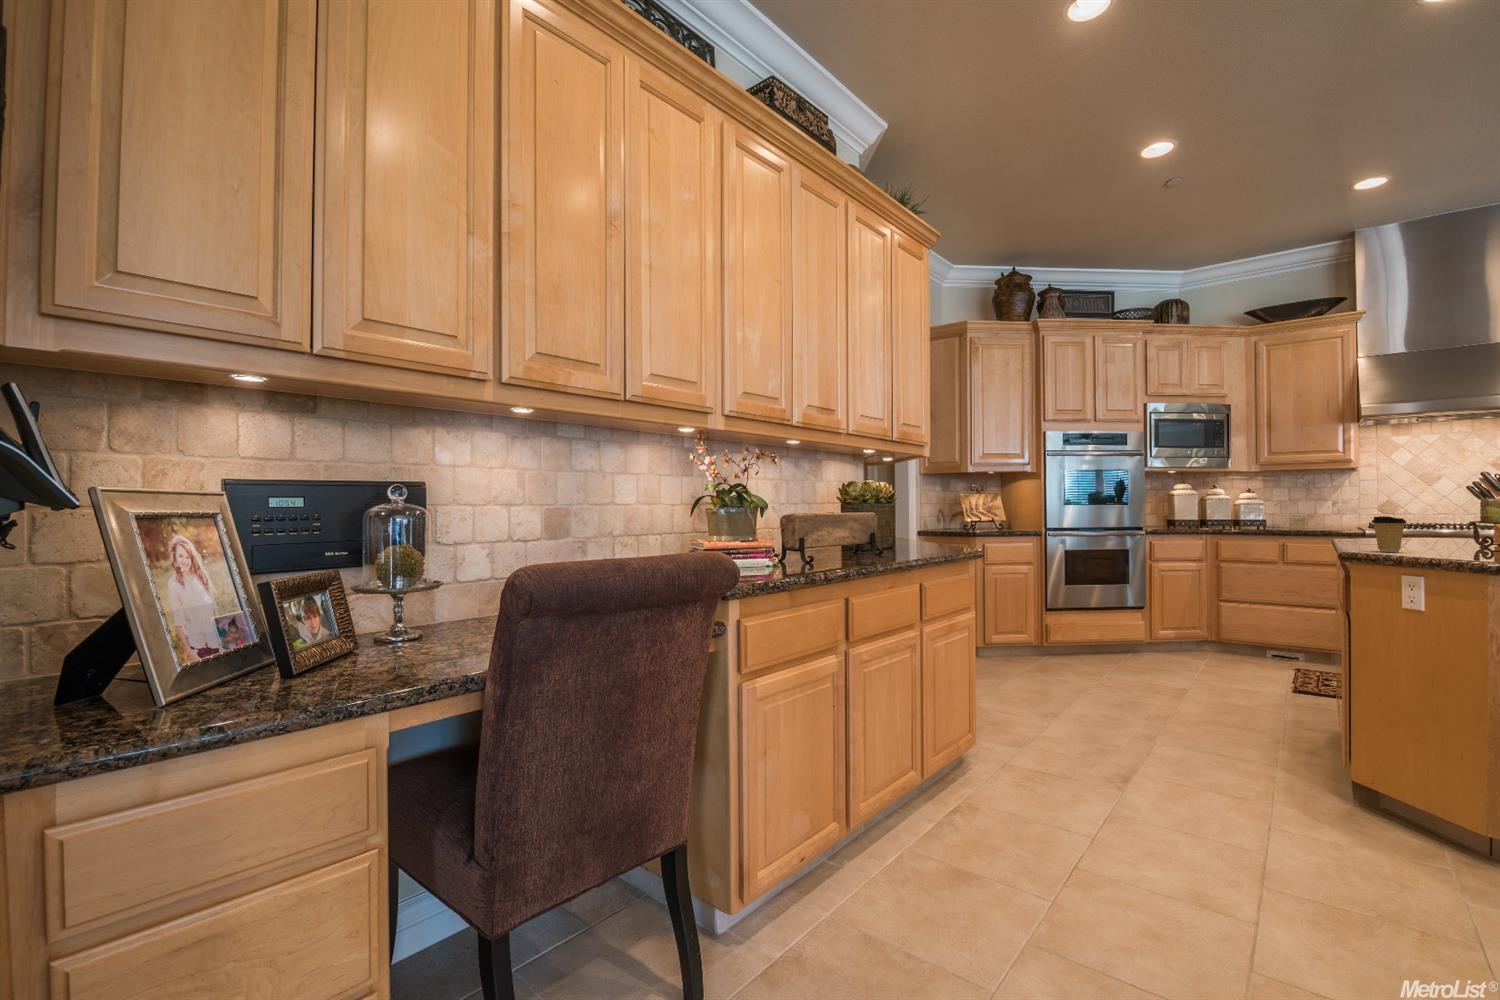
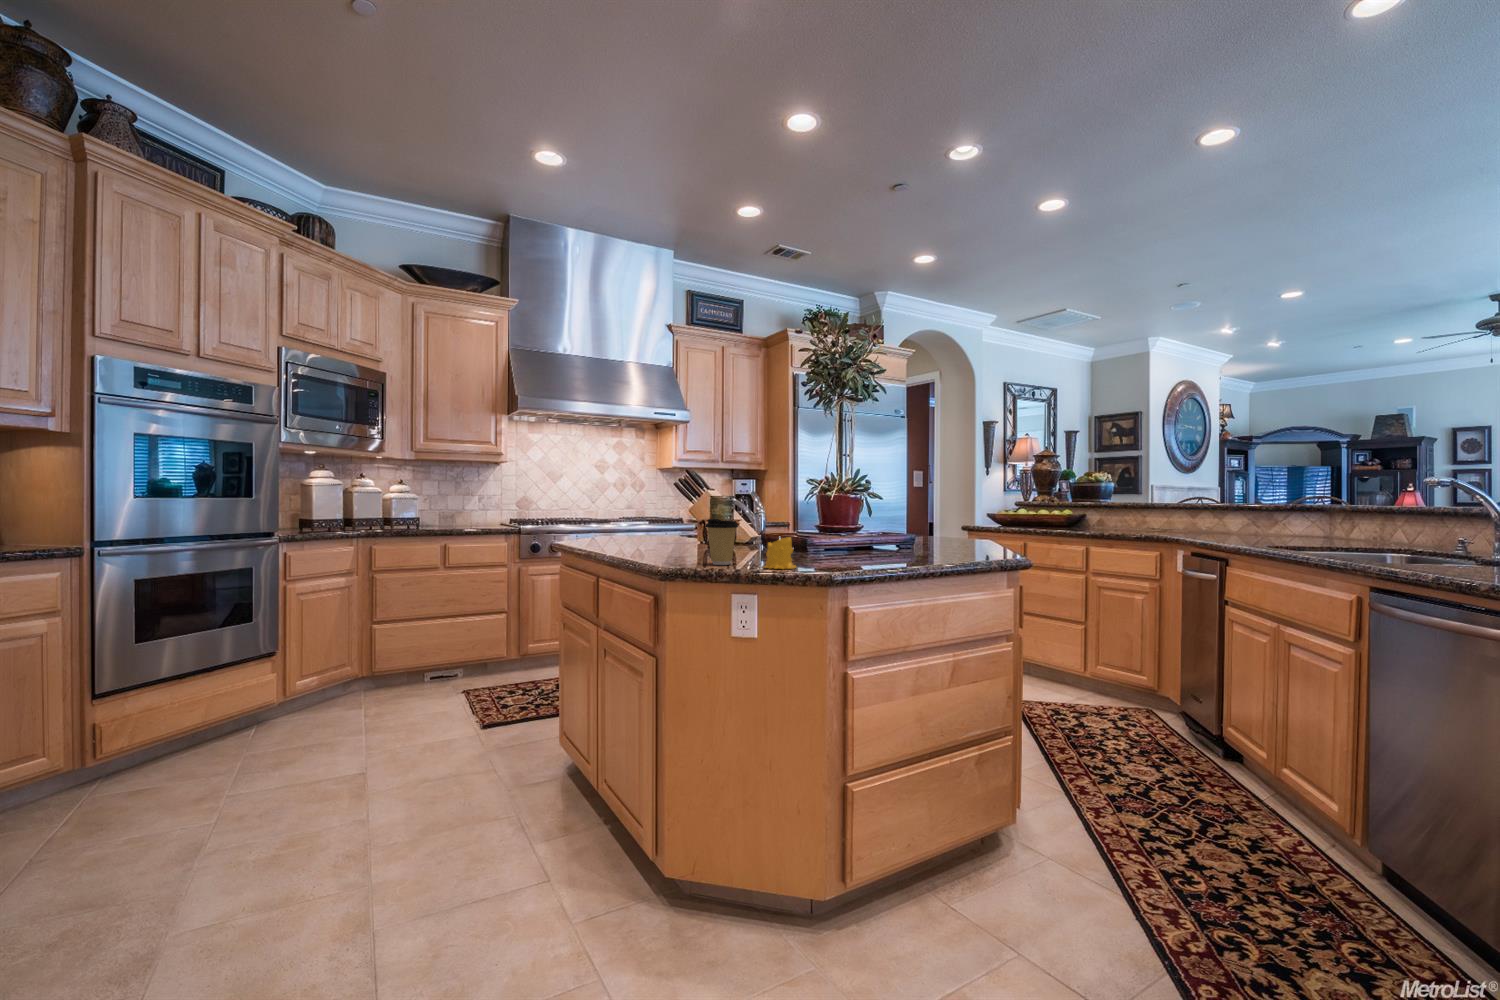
candle: none [1412,529,1451,556] -> present [763,537,796,569]

